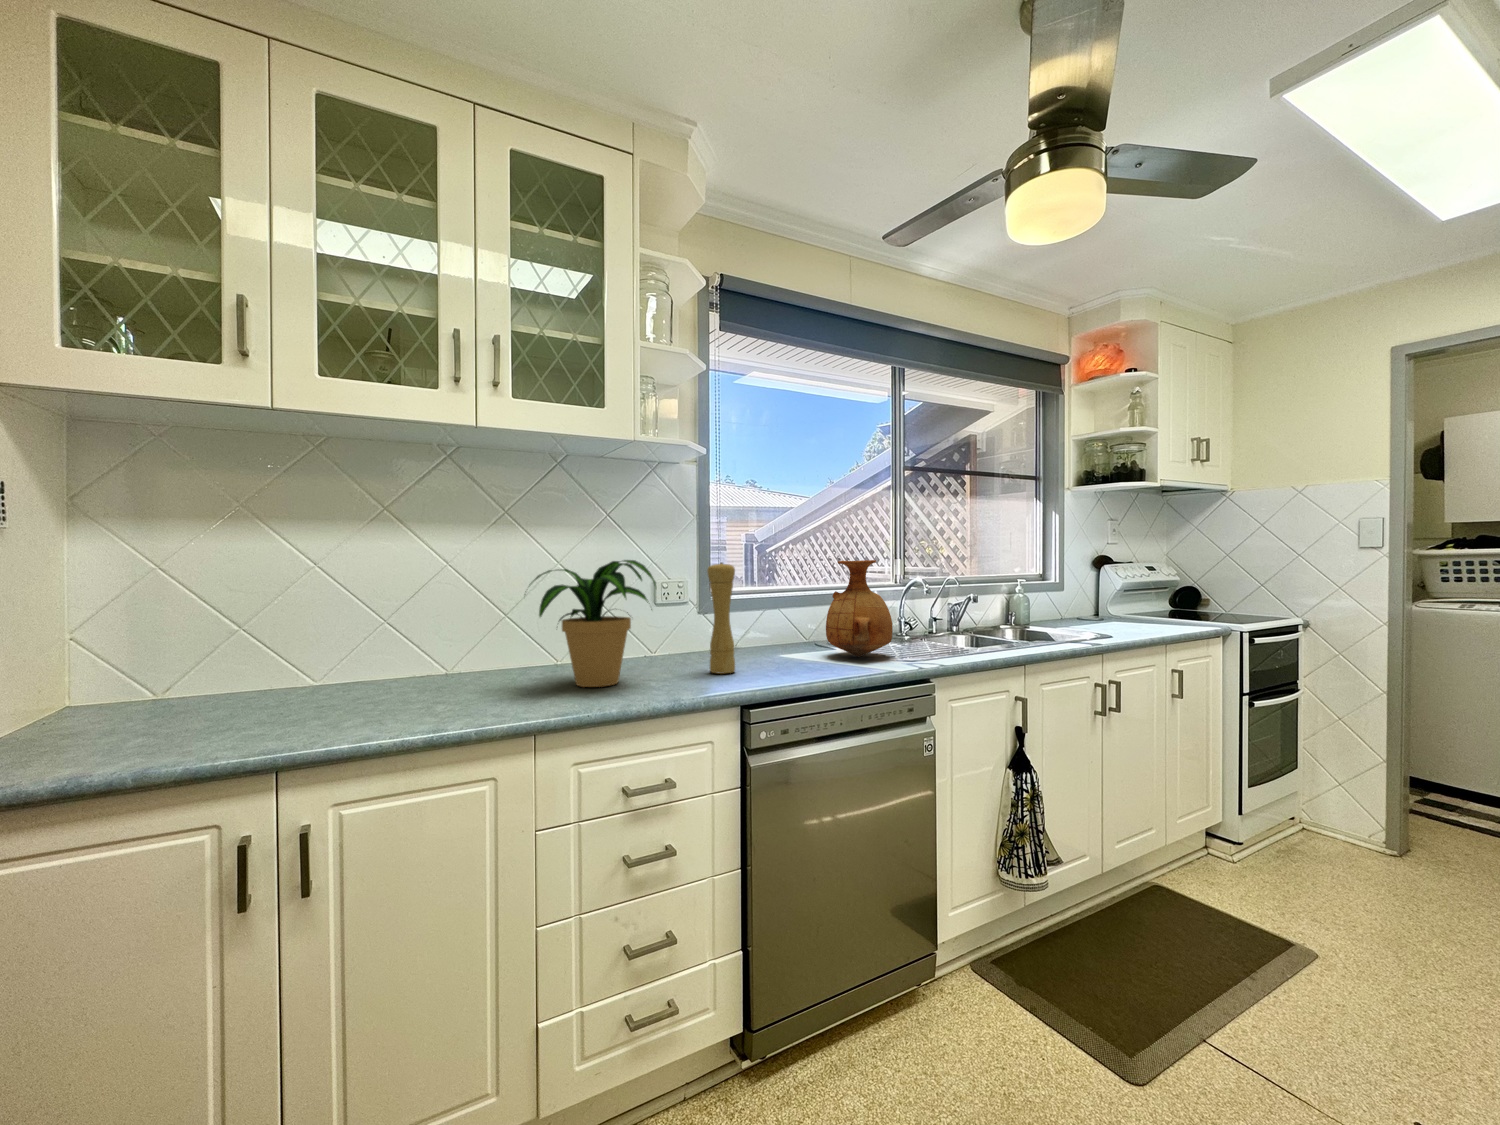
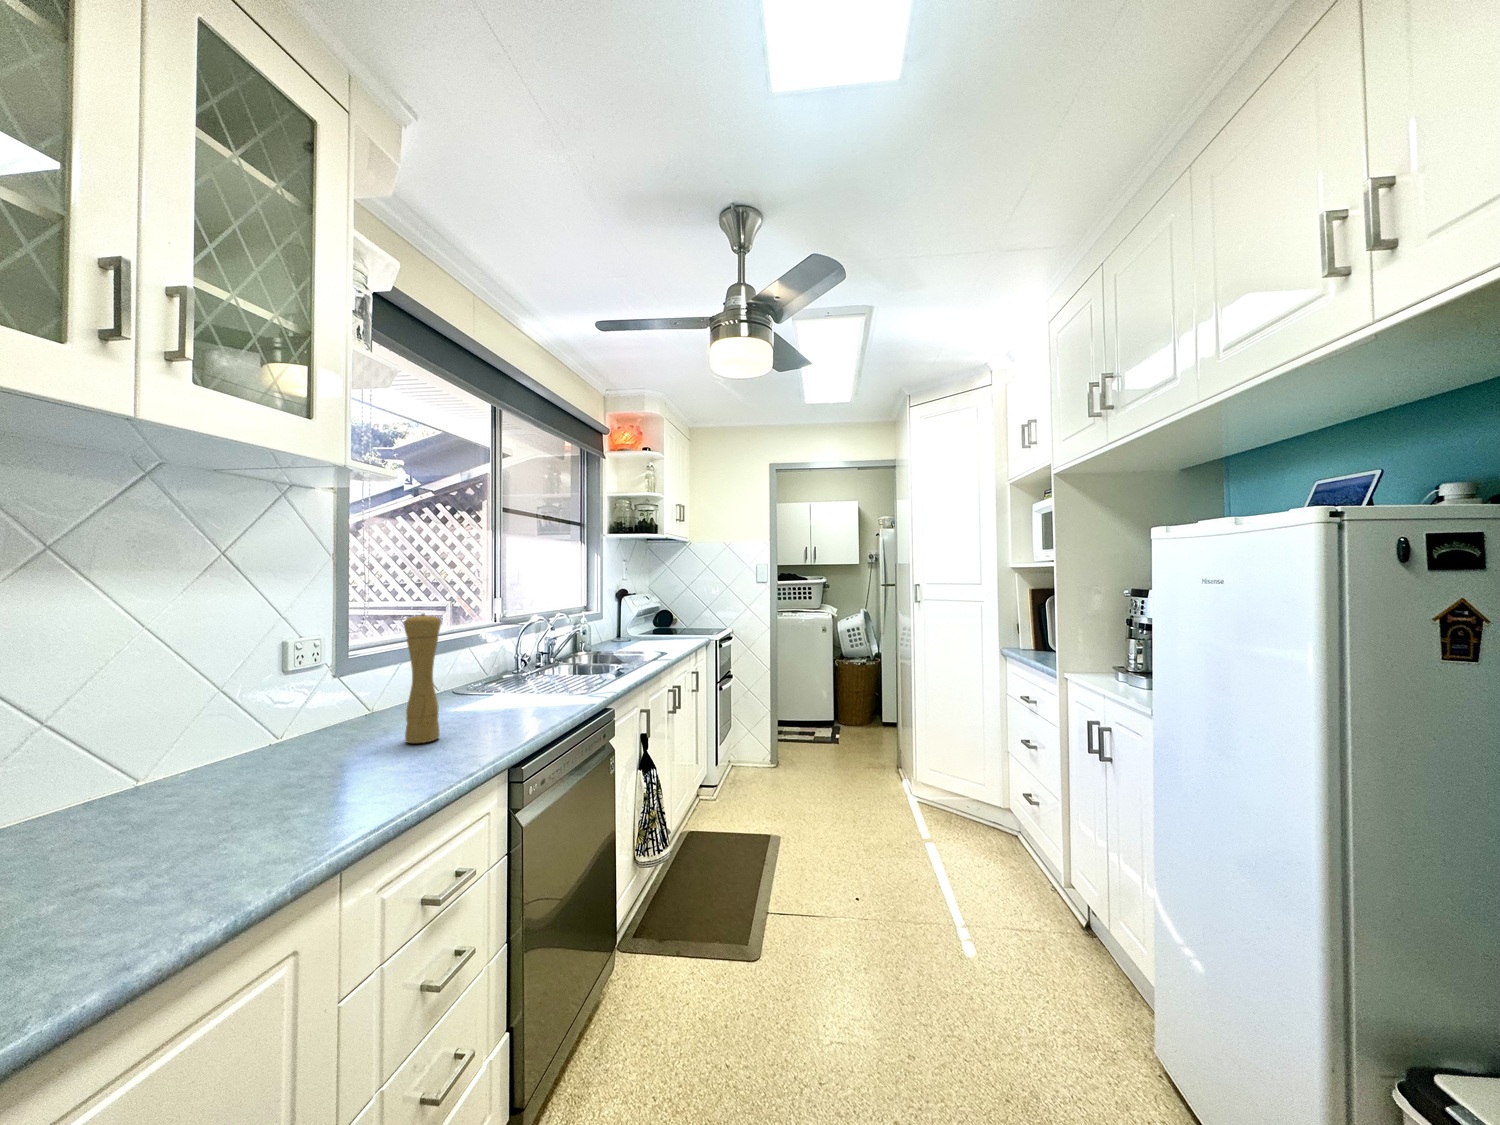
potted plant: present [530,560,656,687] -> none [144,618,386,802]
vase: present [826,560,893,657] -> none [488,603,557,698]

